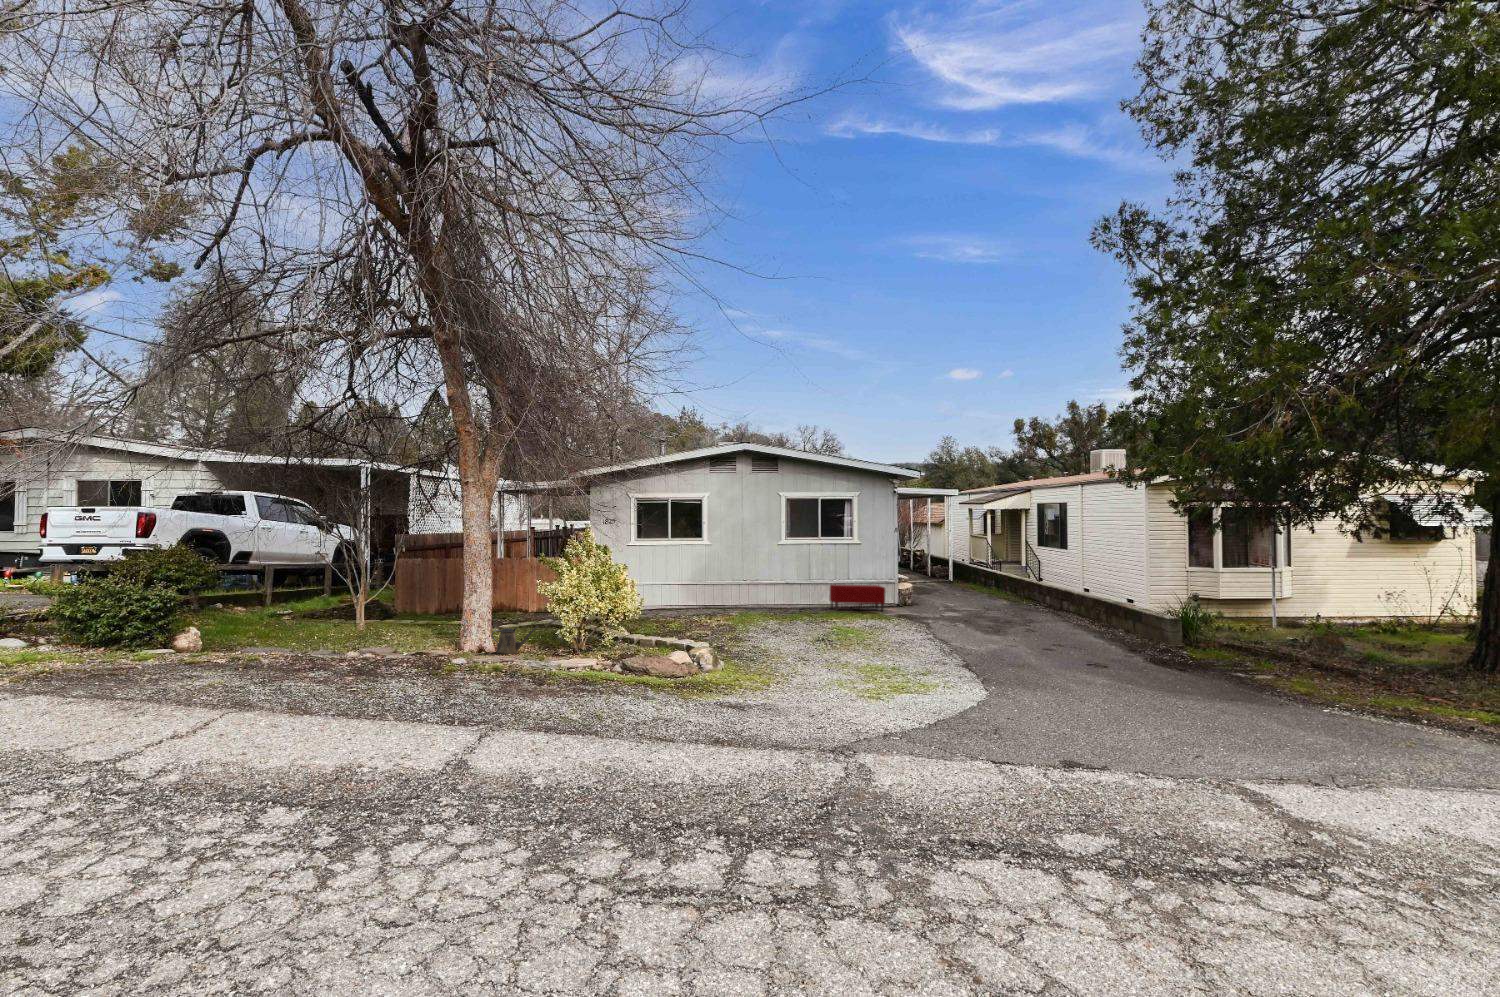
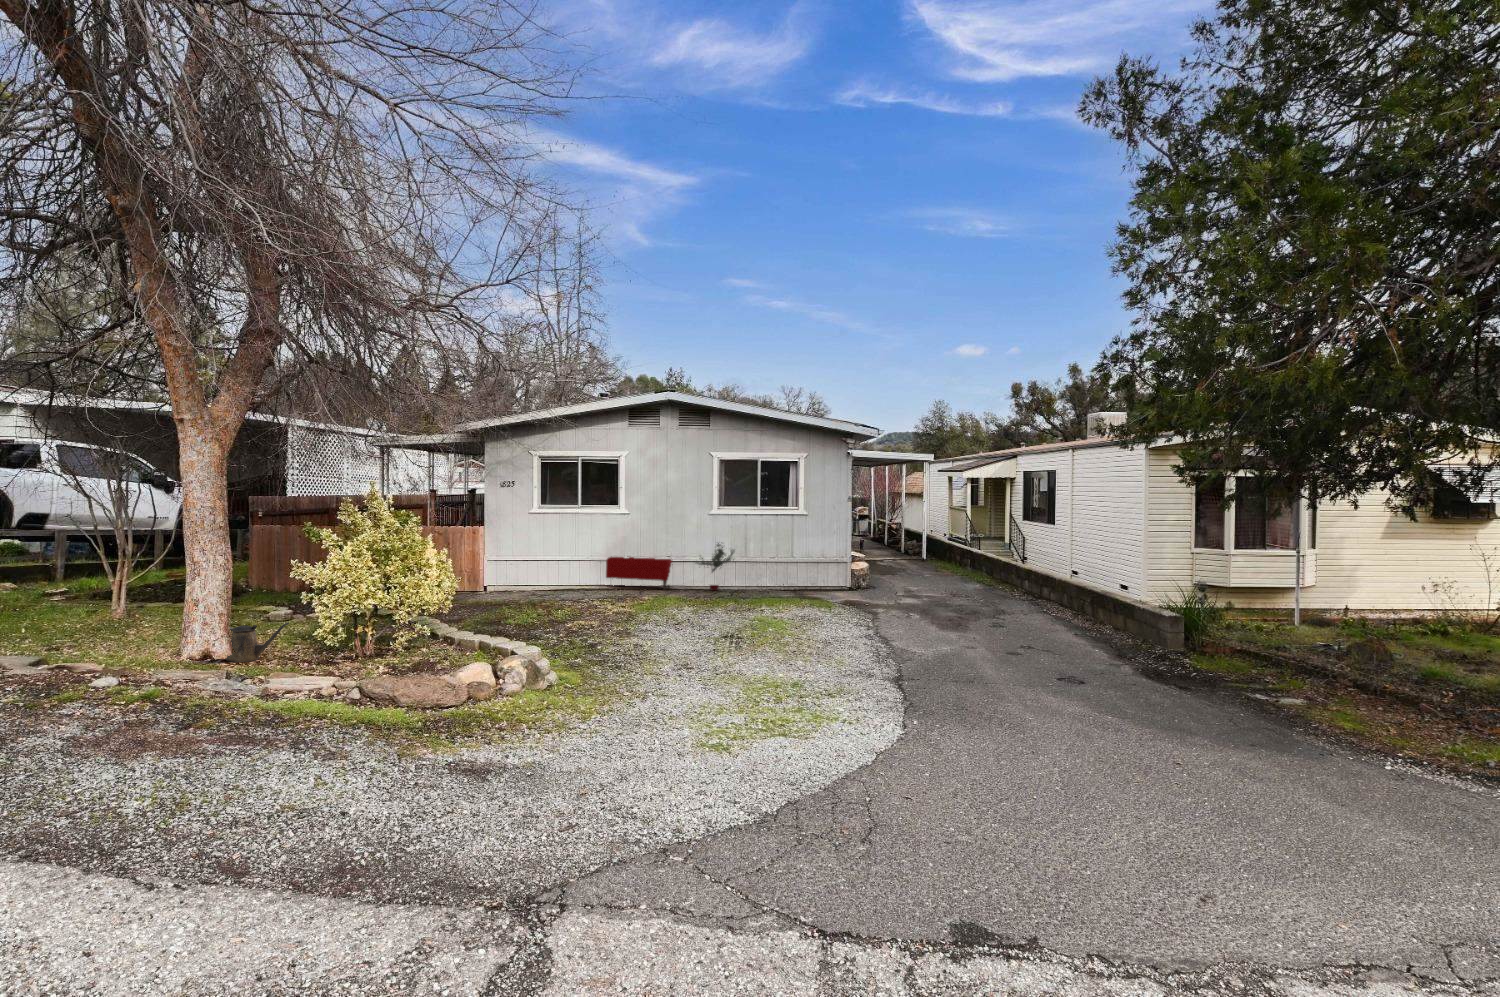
potted tree: none [771,567,805,609] -> present [696,543,734,591]
bench: present [830,584,886,611] -> present [606,557,672,590]

